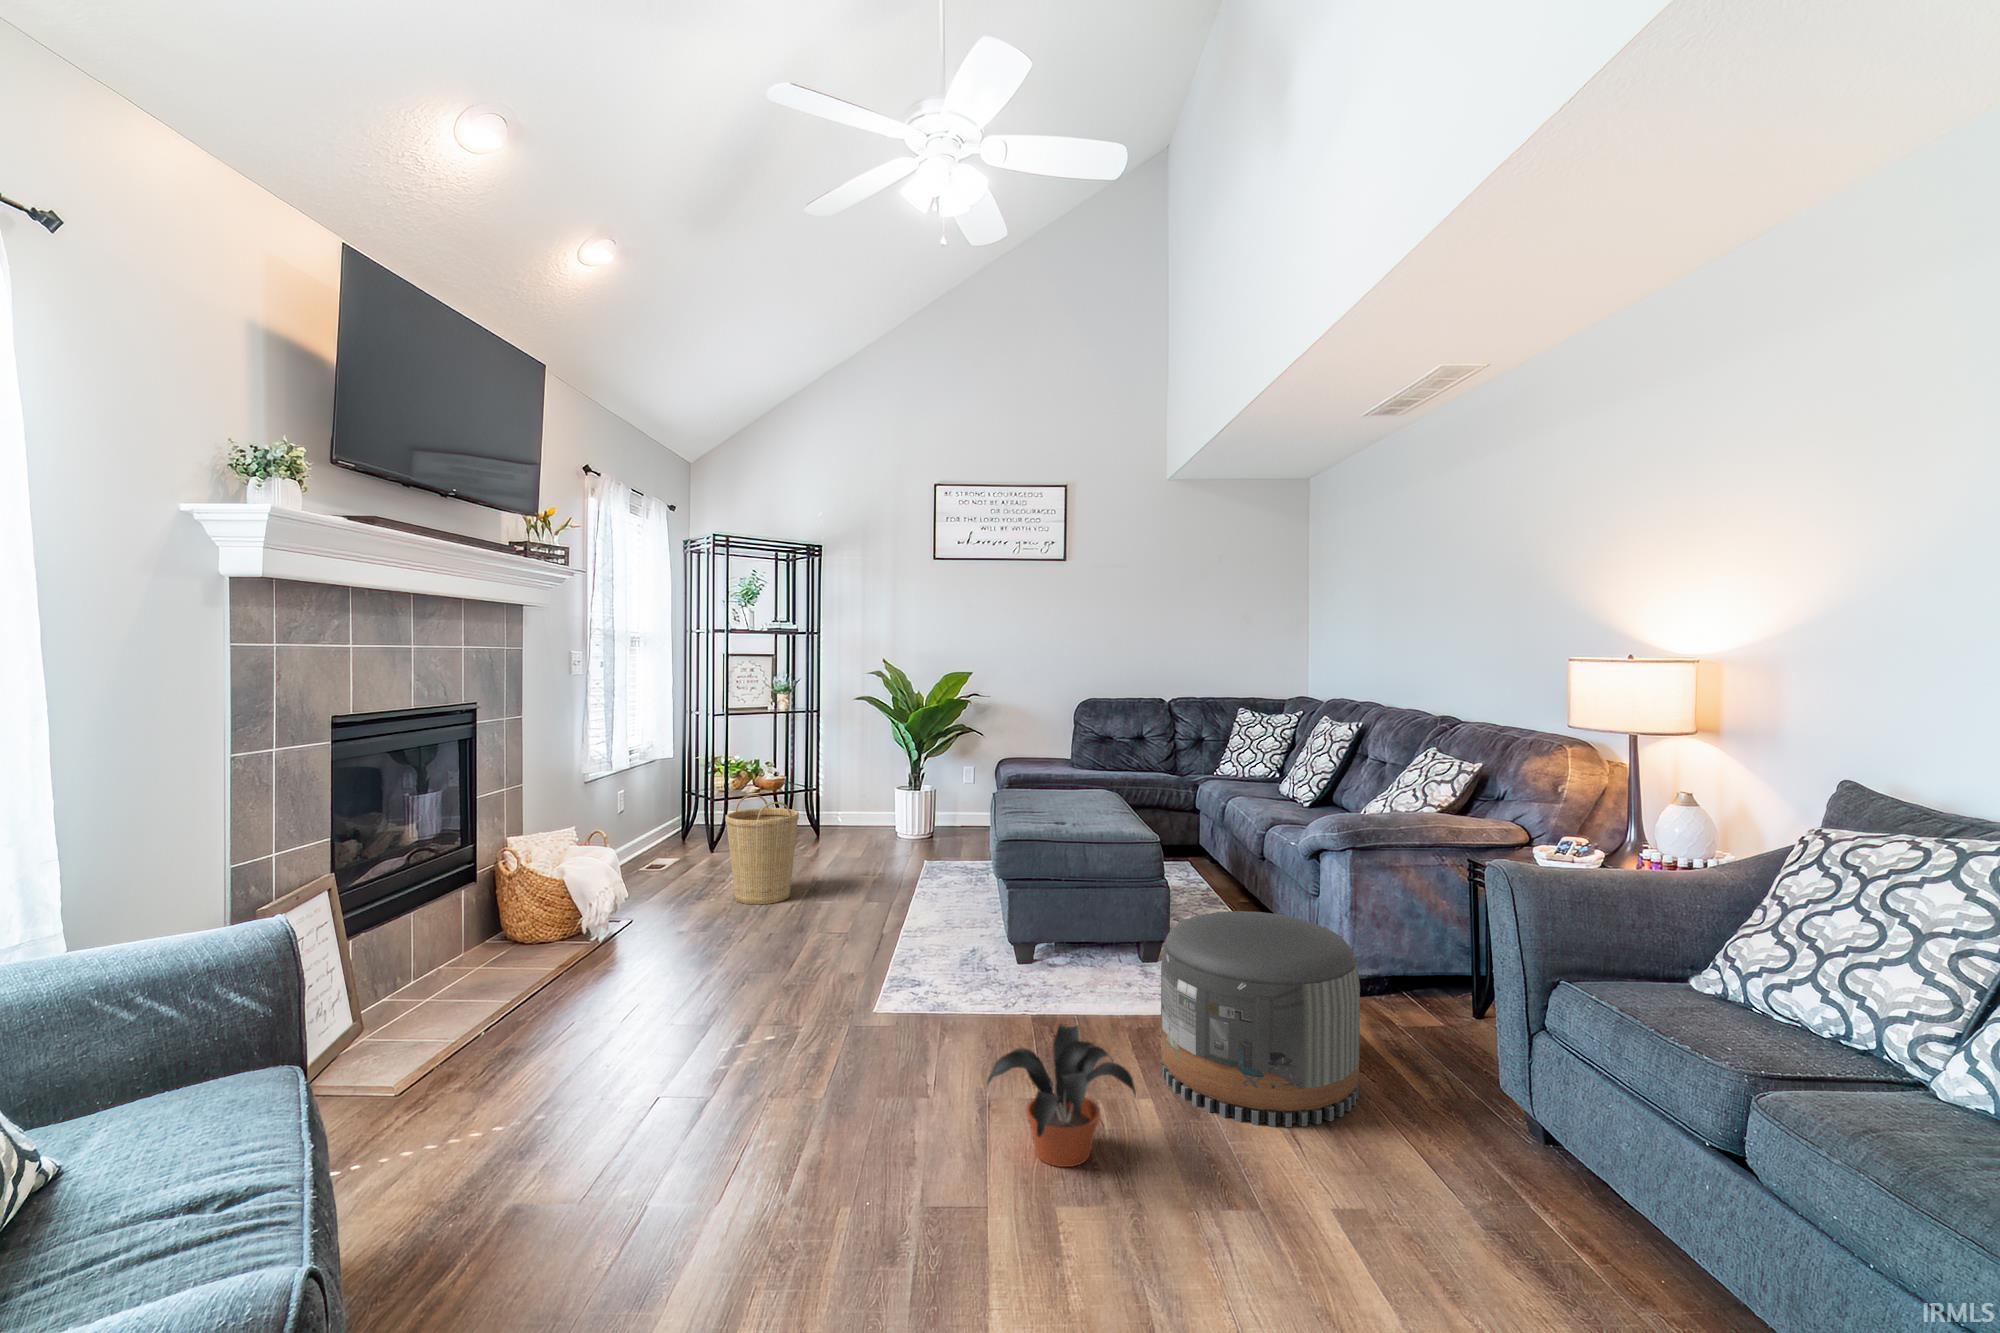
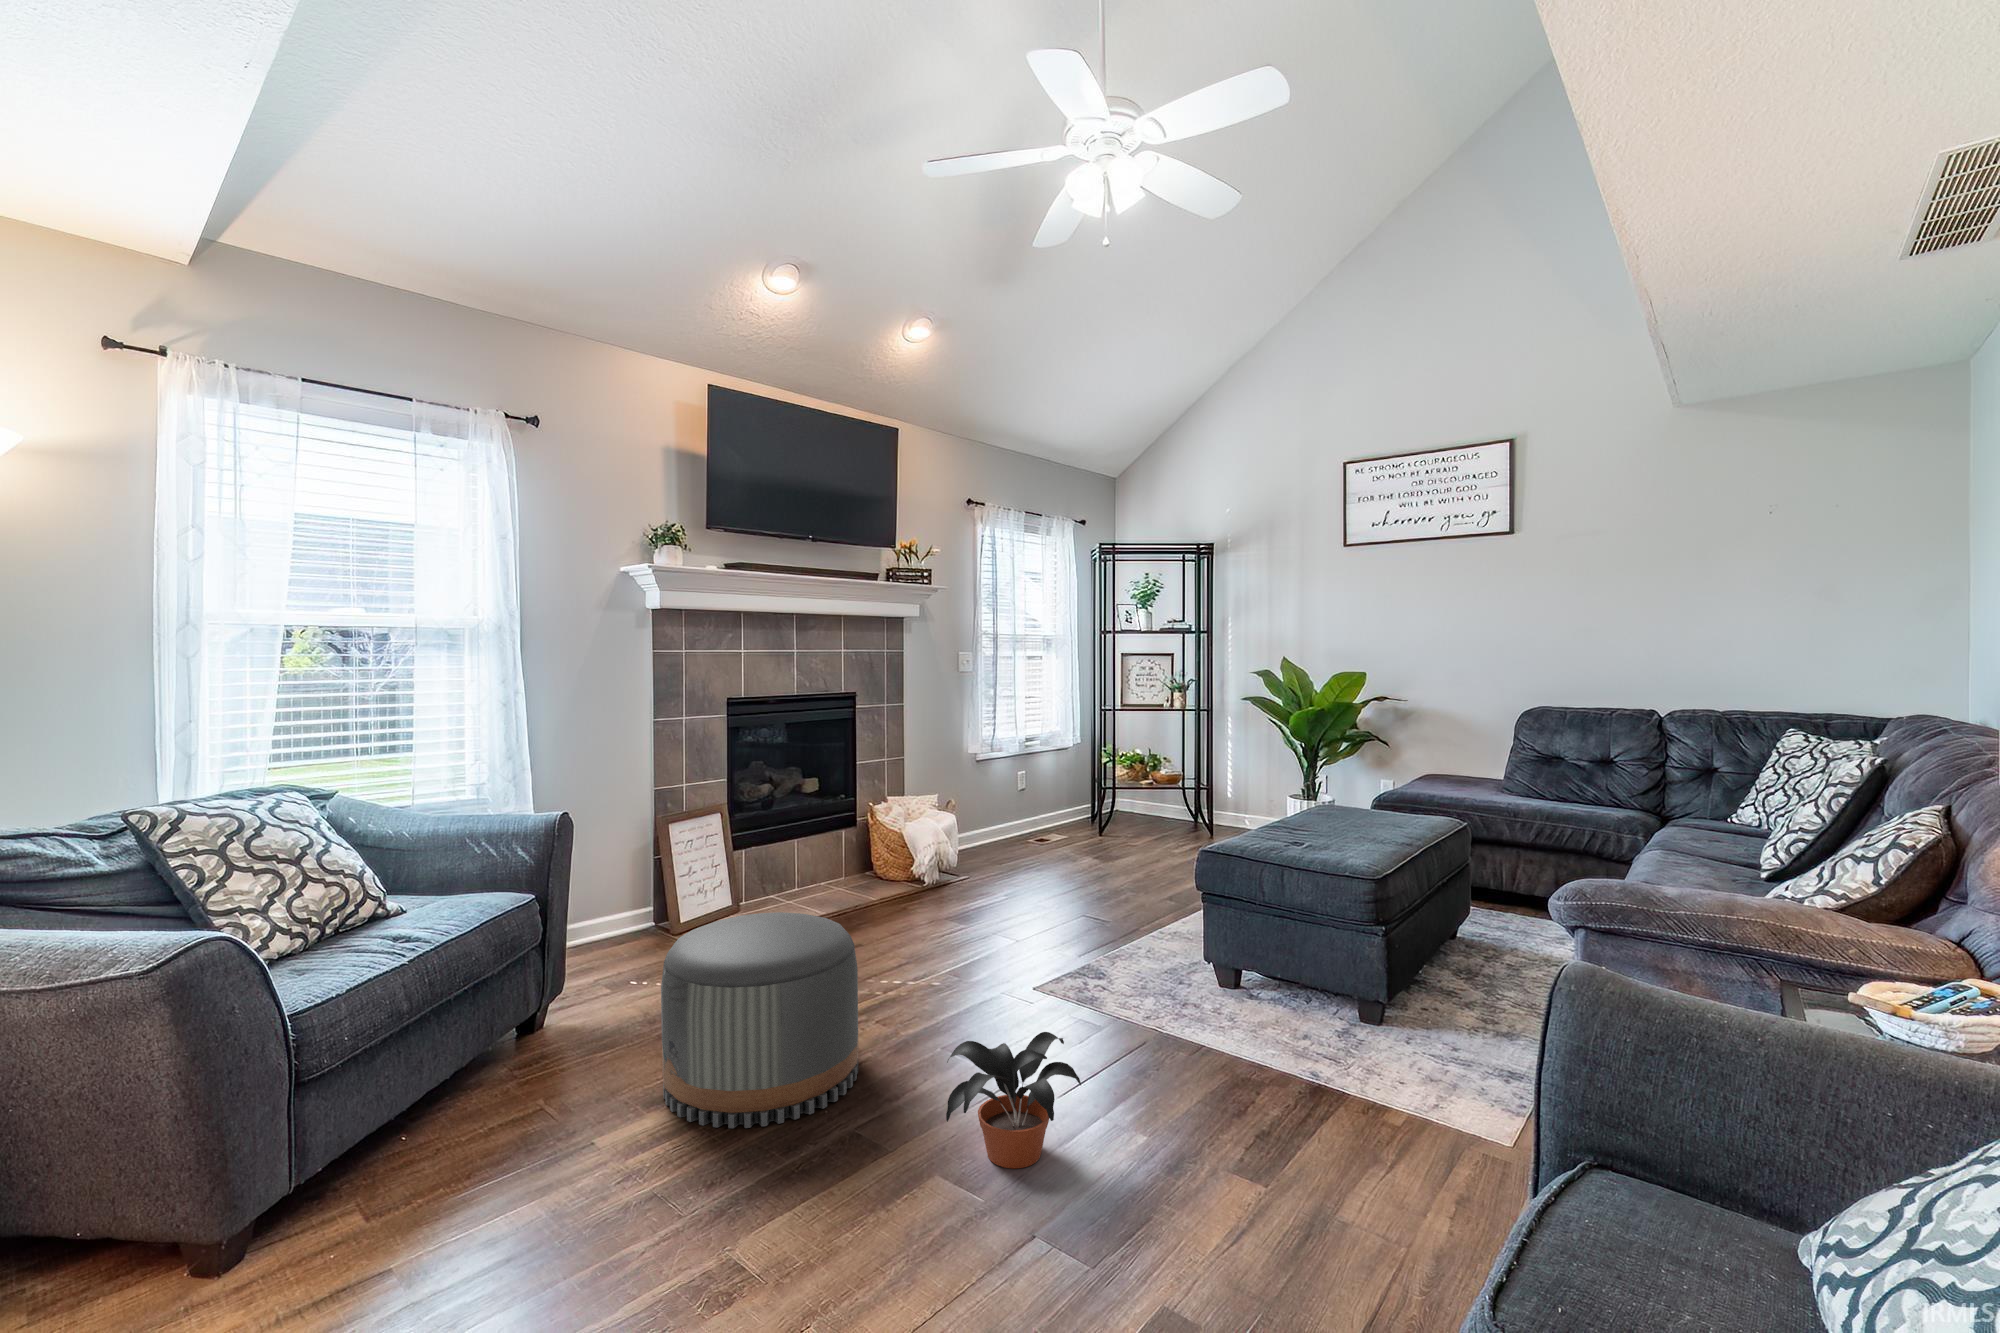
basket: present [725,794,799,904] -> none [1053,783,1119,885]
pouf: present [1161,911,1360,1127] -> present [661,912,858,1128]

